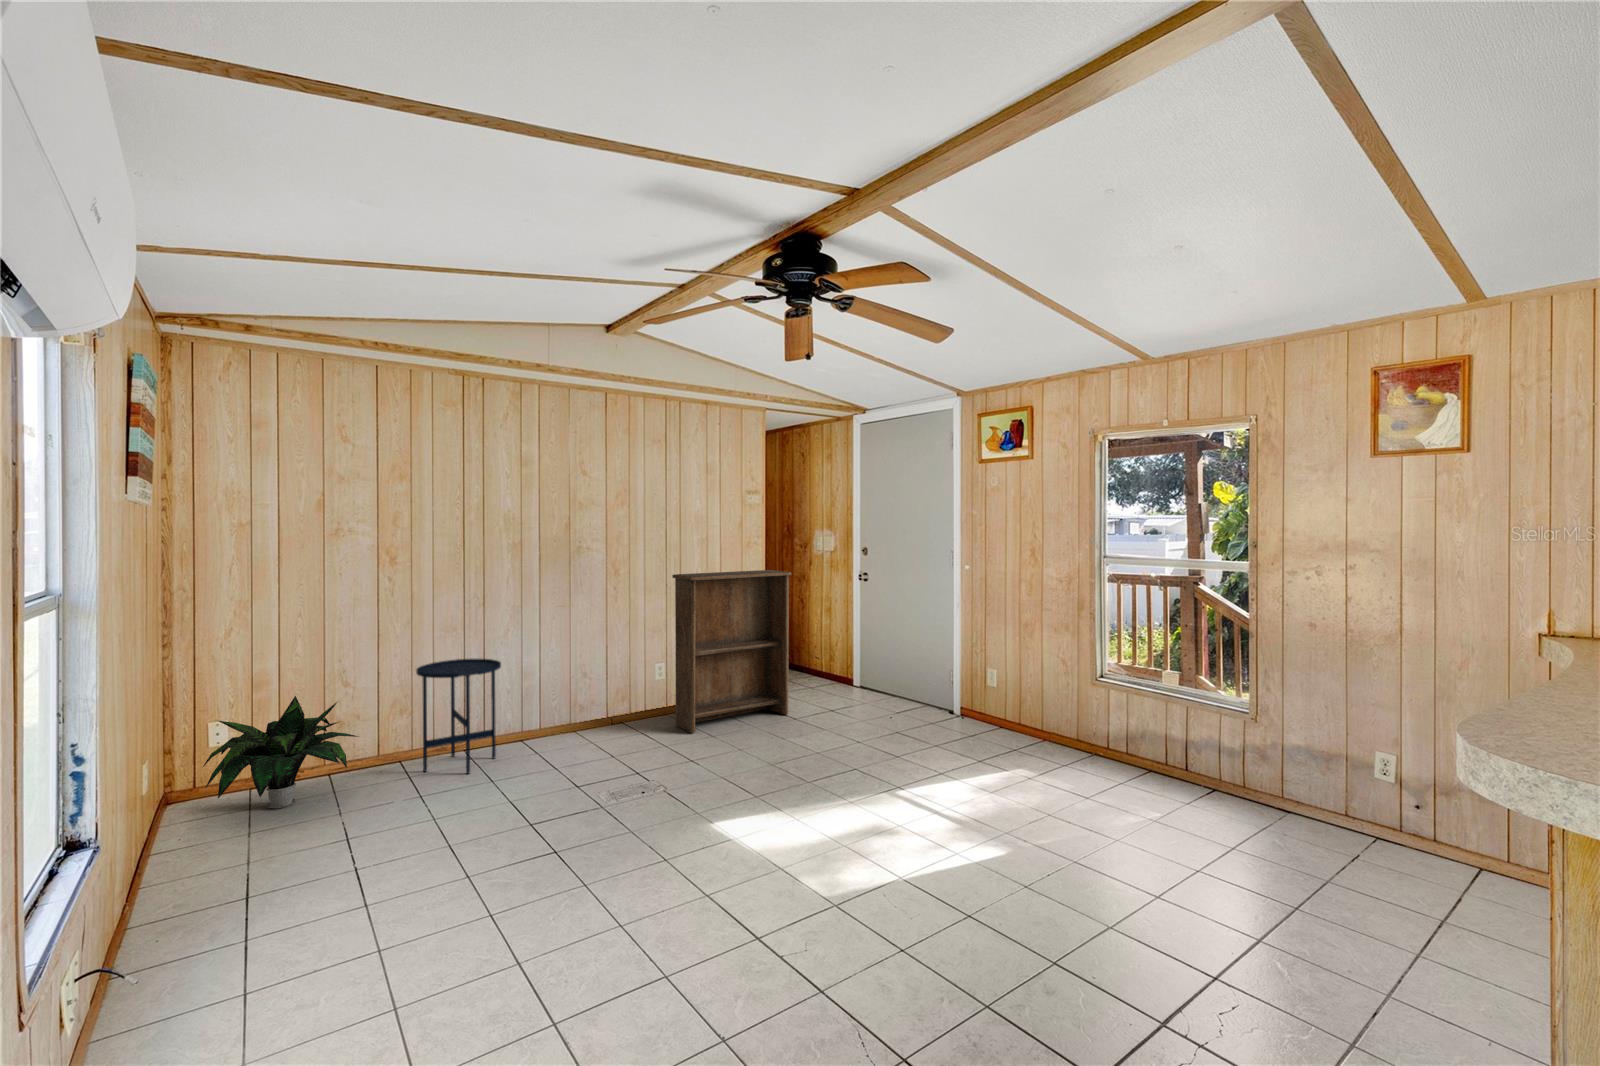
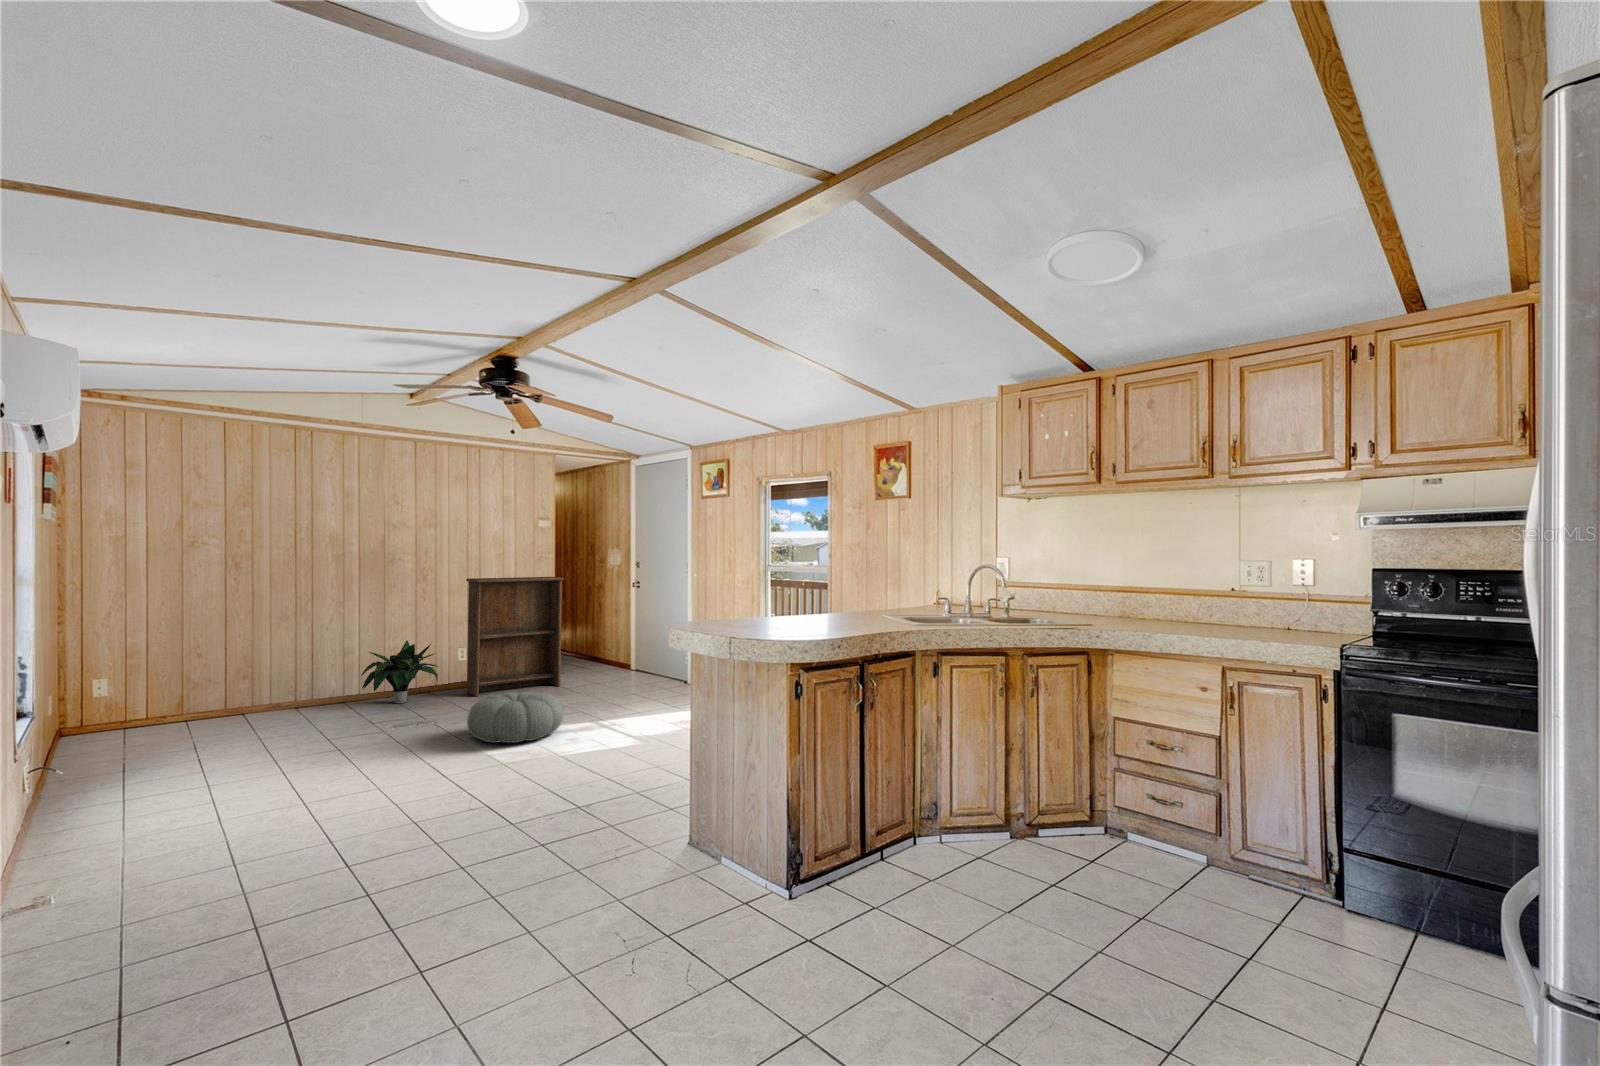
side table: present [416,659,501,774] -> none [254,639,321,719]
potted plant: present [203,696,358,808] -> present [361,641,438,703]
pouf: none [739,753,874,846] -> present [467,692,563,743]

